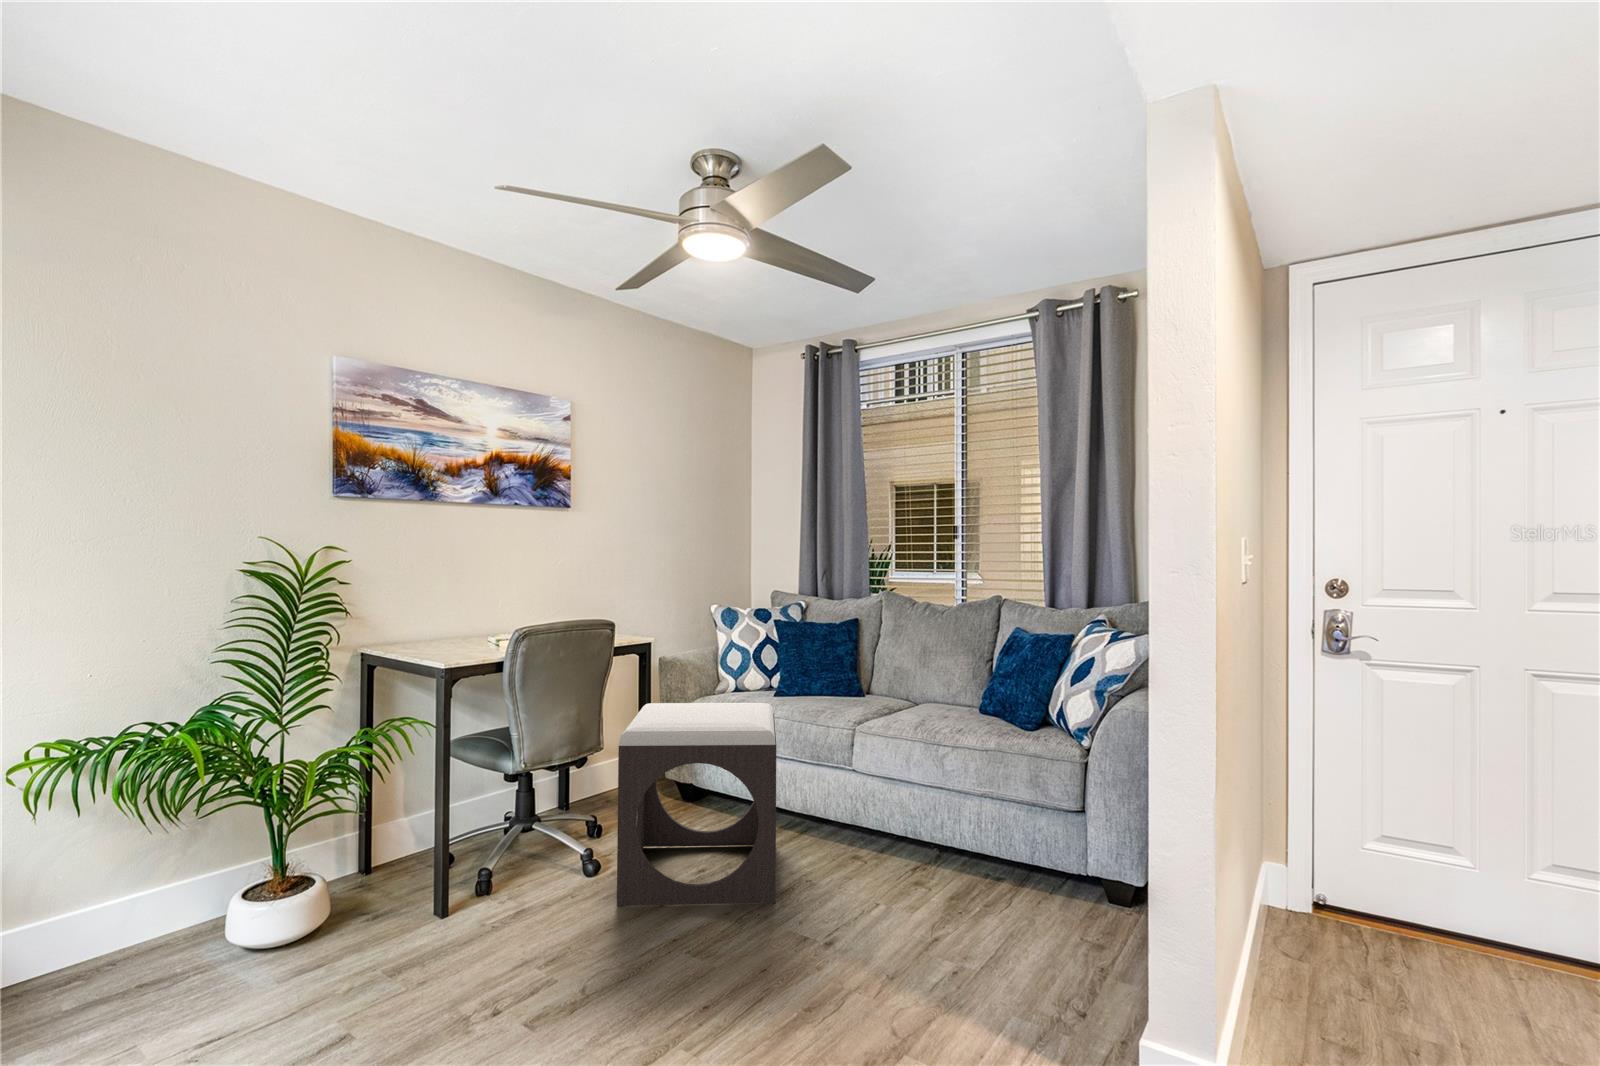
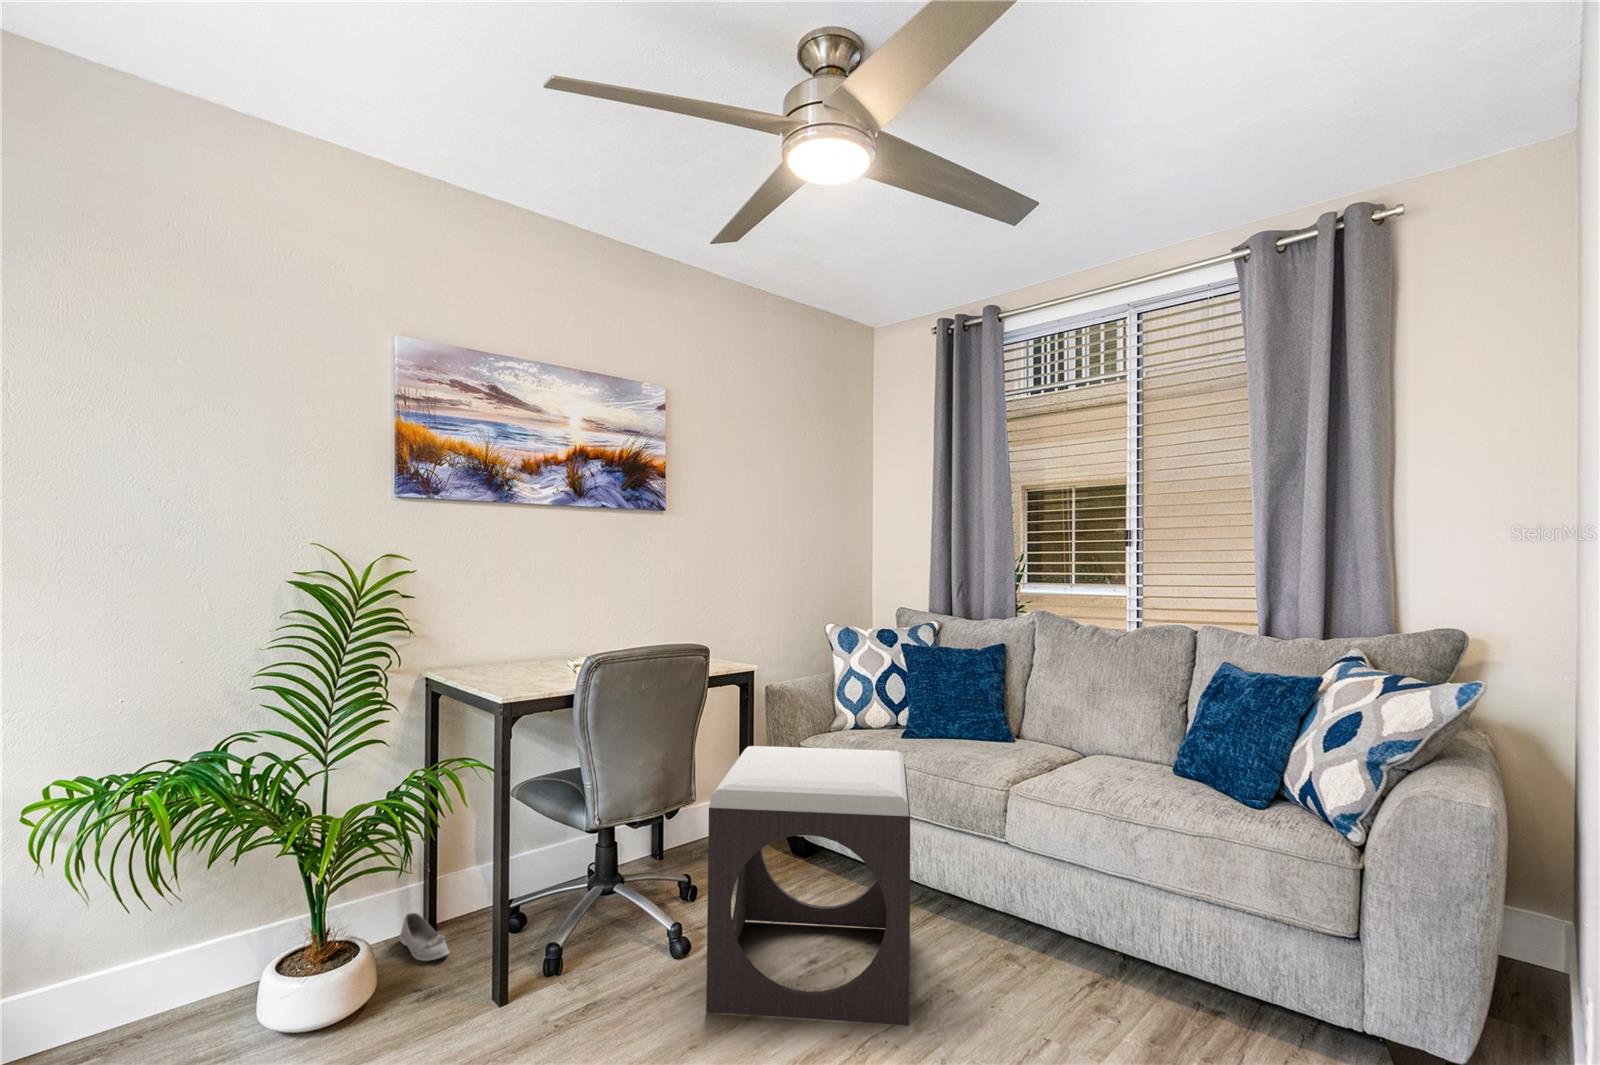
shoe: none [342,855,391,890] -> present [400,913,449,961]

